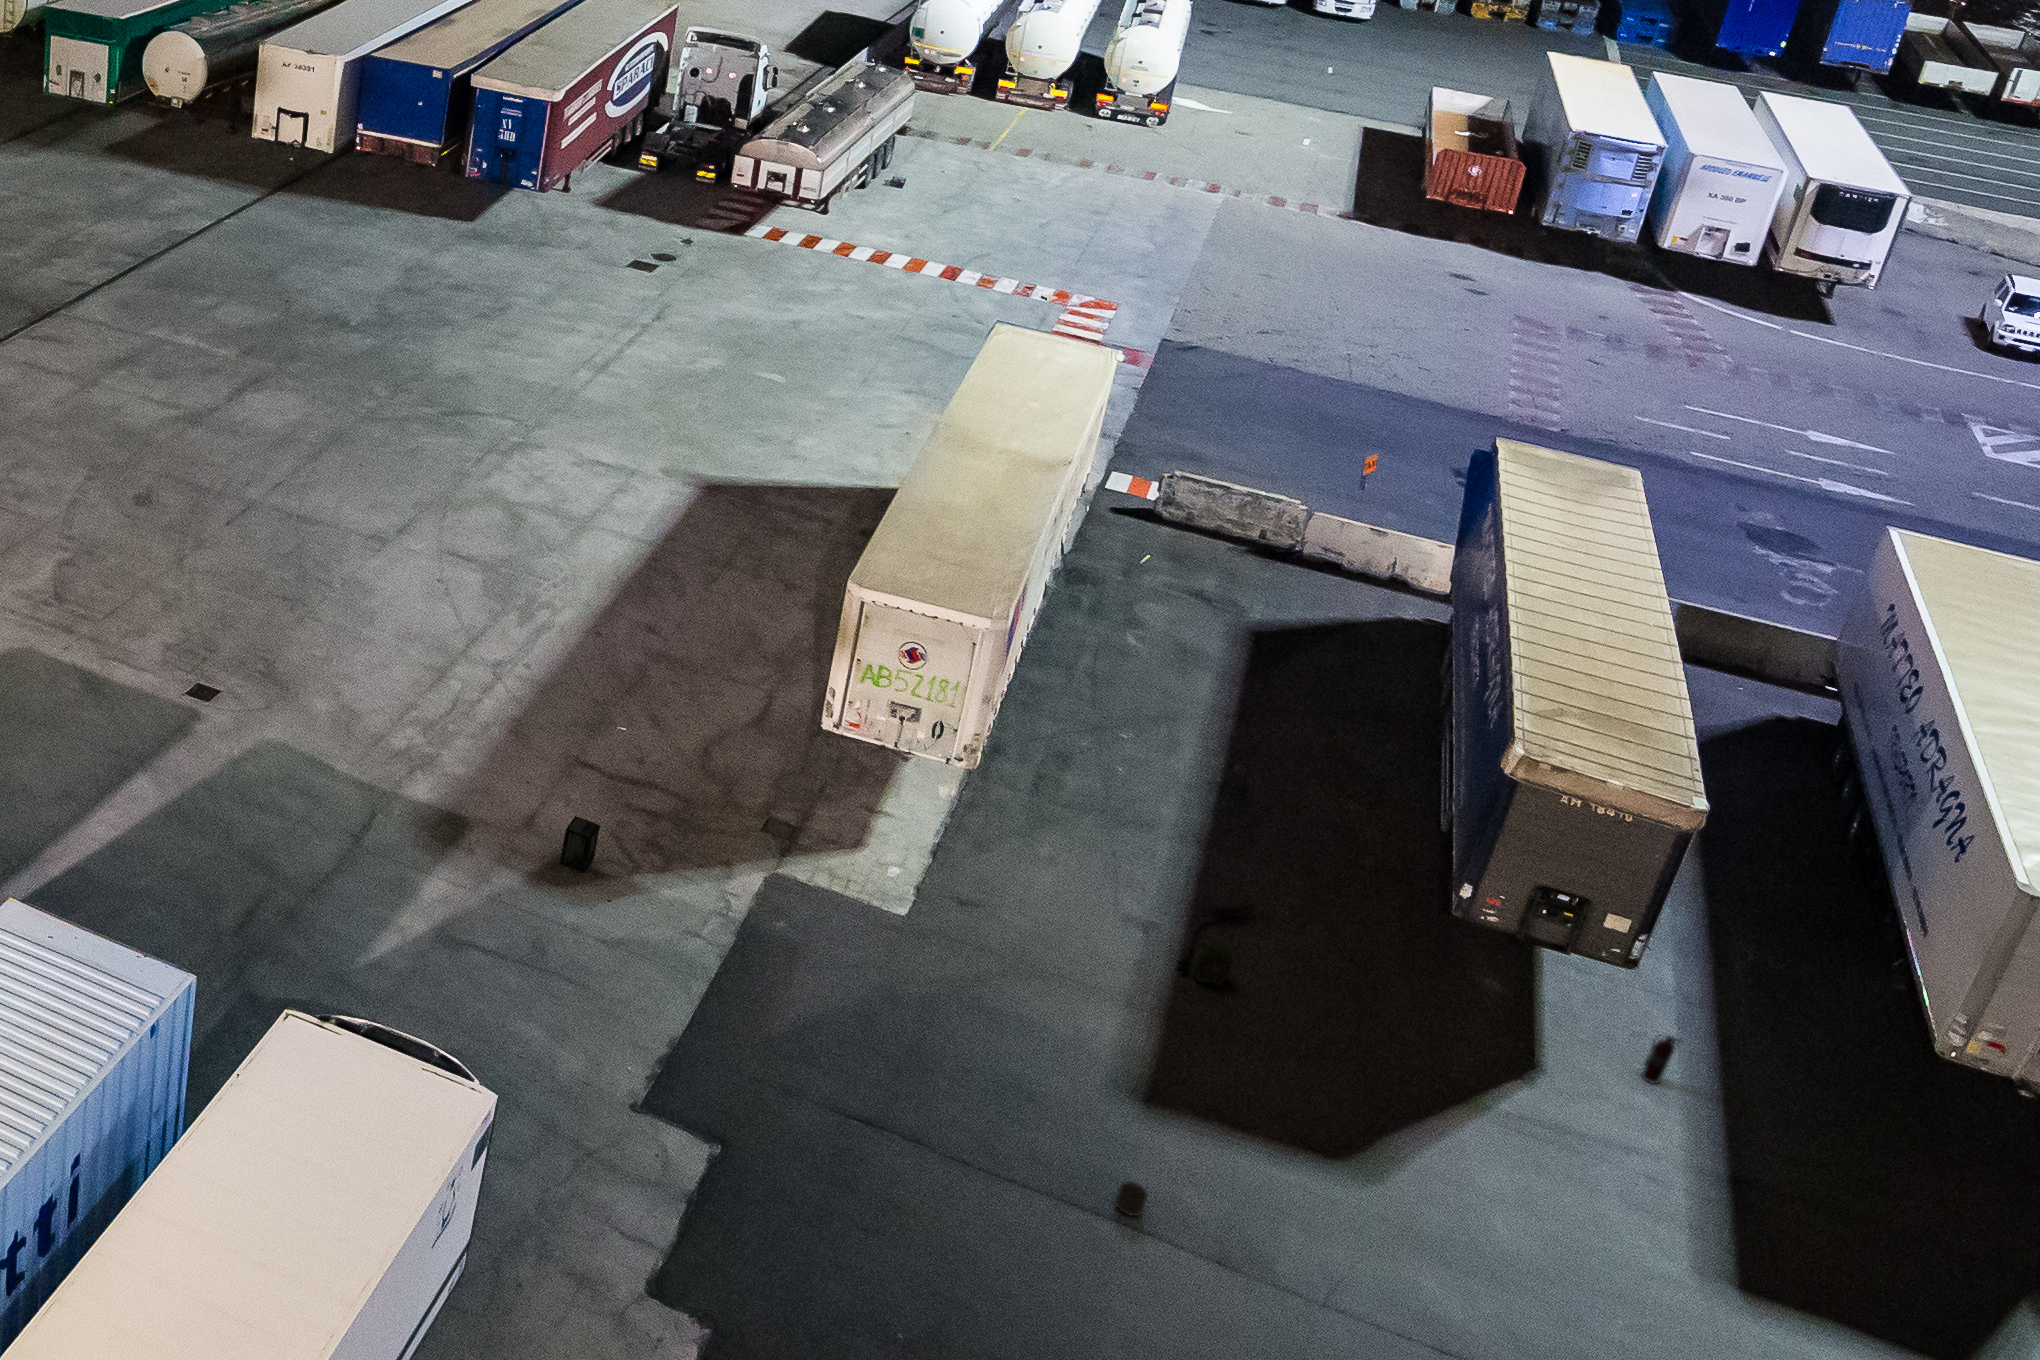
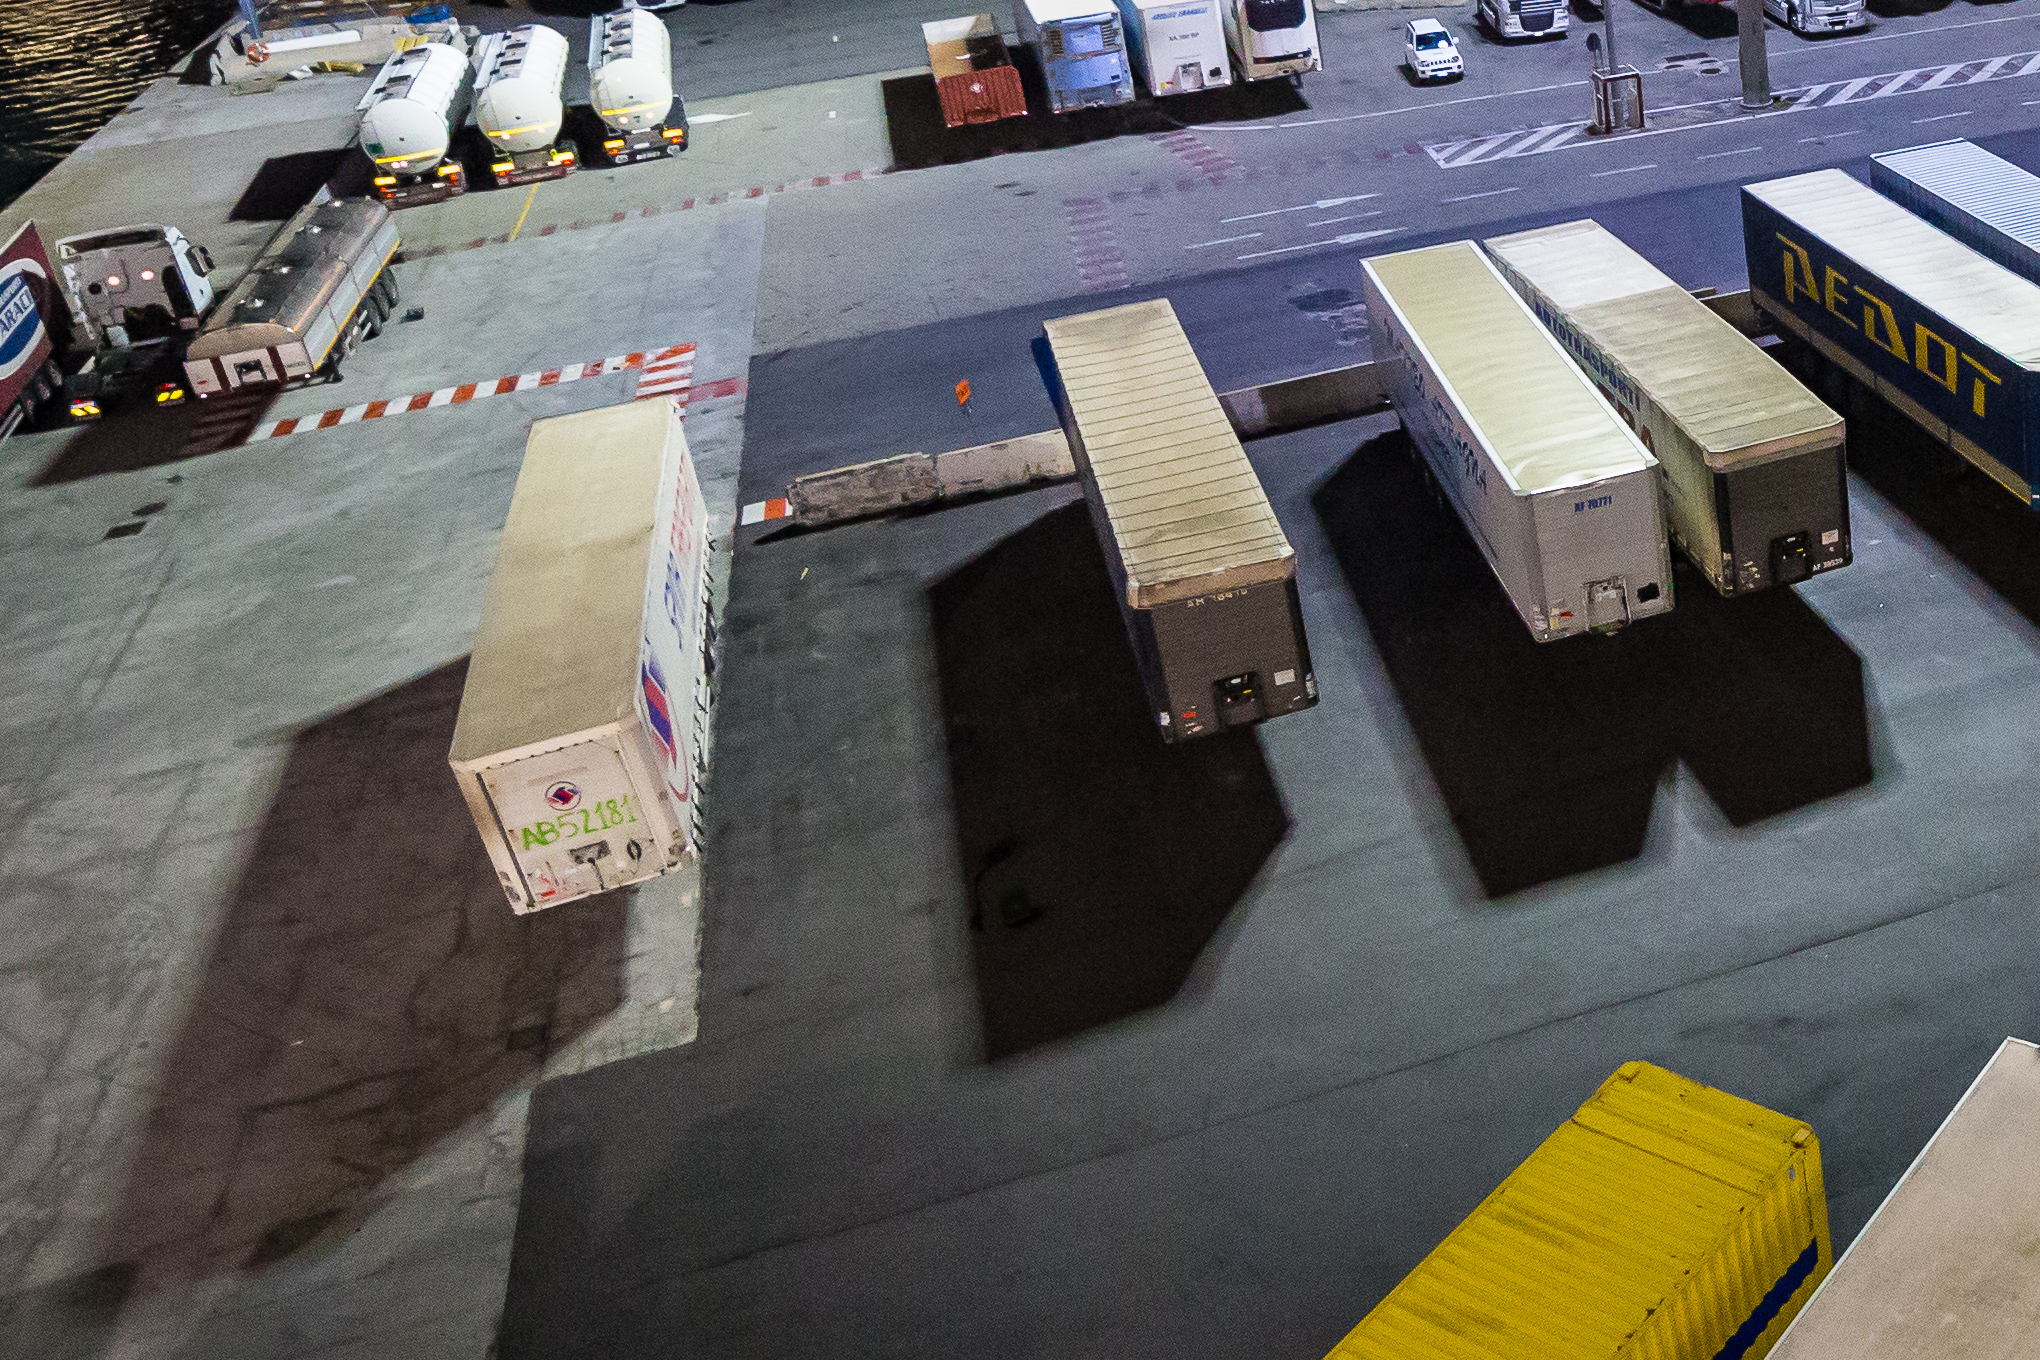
storage box: present [560,816,600,873] -> none [259,1177,322,1246]
fire extinguisher: present [1642,1036,1679,1084] -> none [1361,736,1384,780]
planter: present [1116,1181,1148,1216] -> none [1005,1137,1036,1170]

